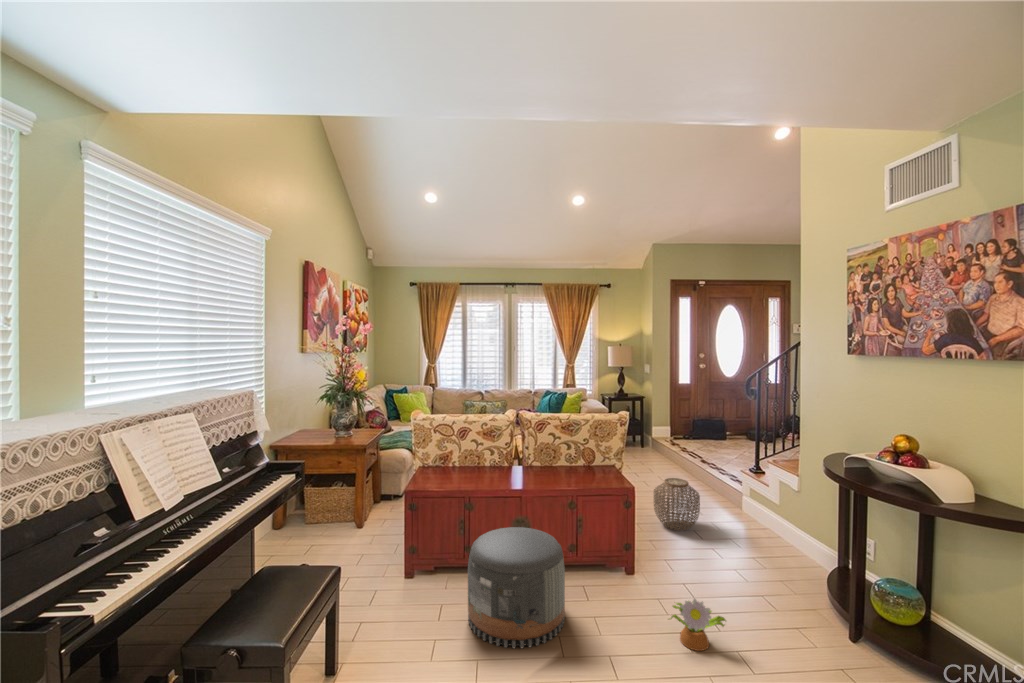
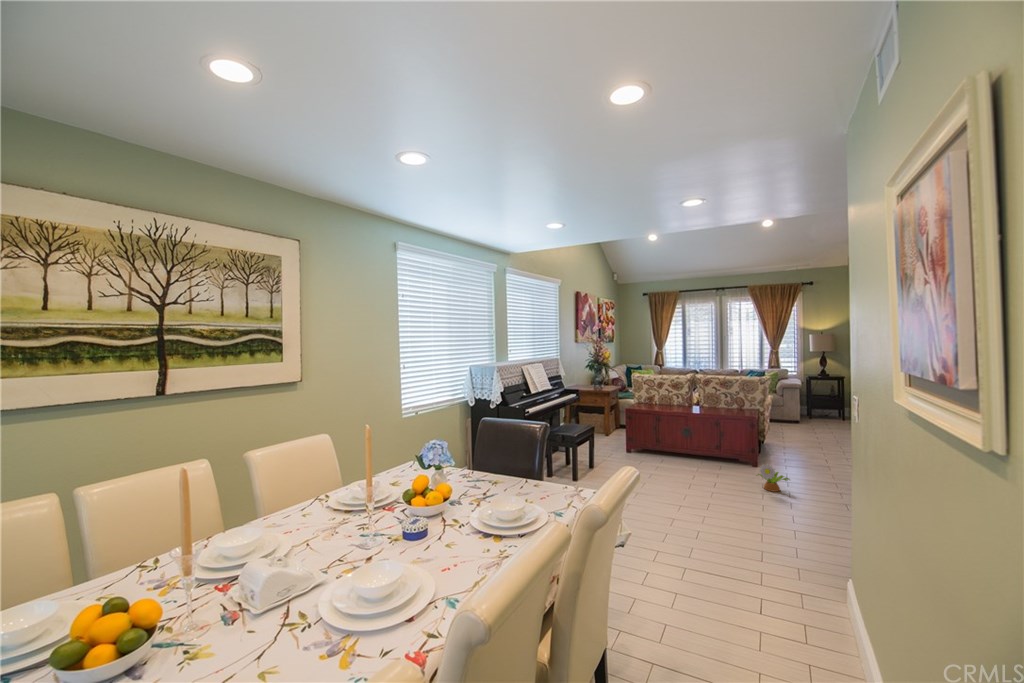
woven basket: present [654,478,700,531] -> none [798,425,835,460]
pouf: present [468,527,565,648] -> none [653,429,704,477]

